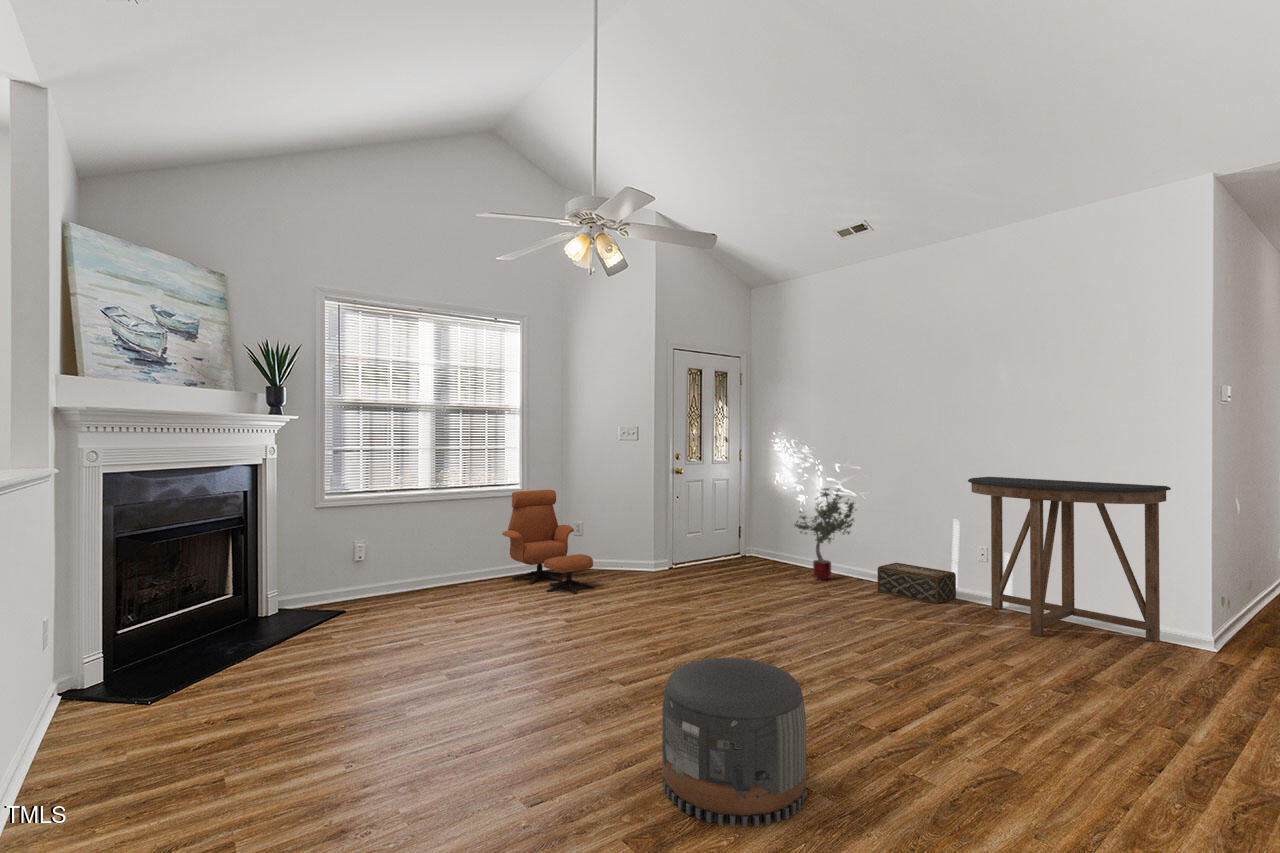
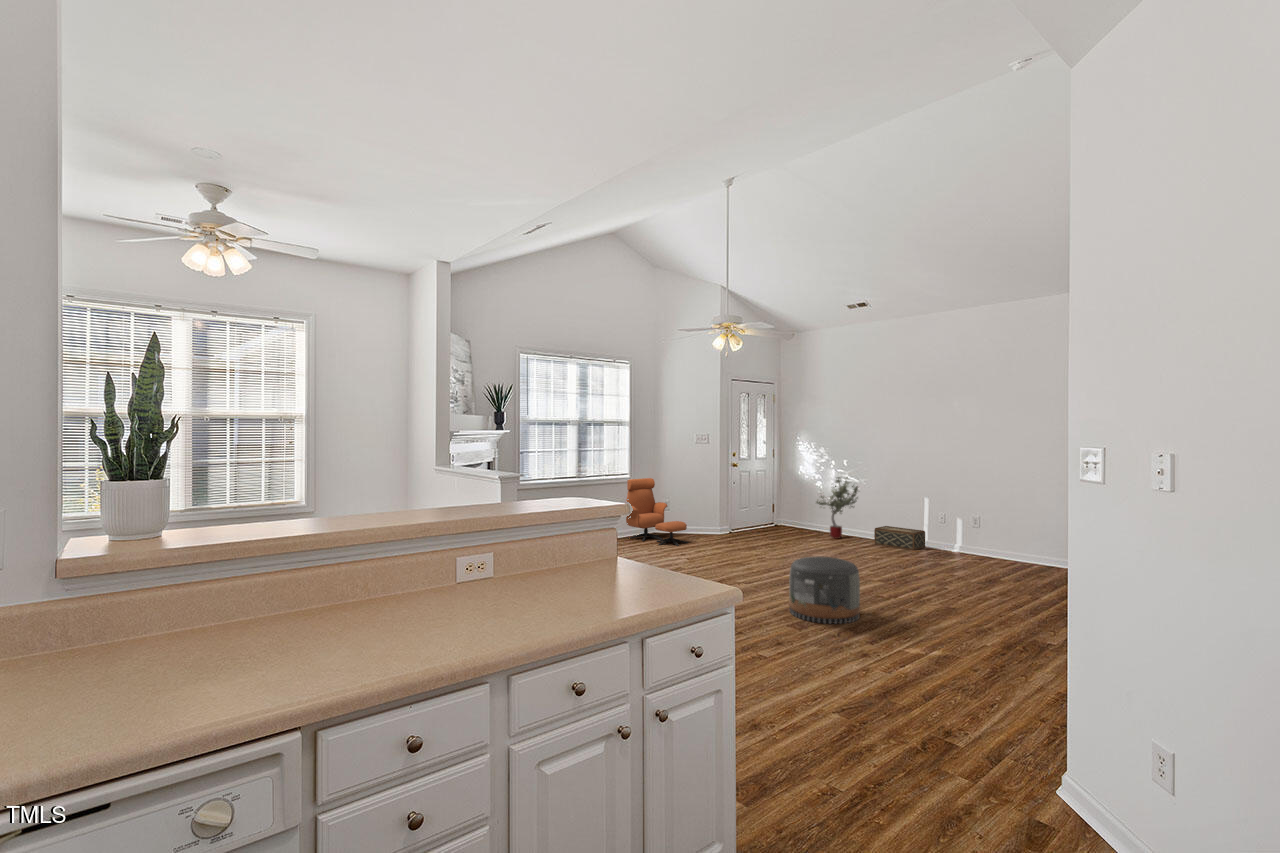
console table: present [968,477,1171,642] -> none [933,469,1052,566]

